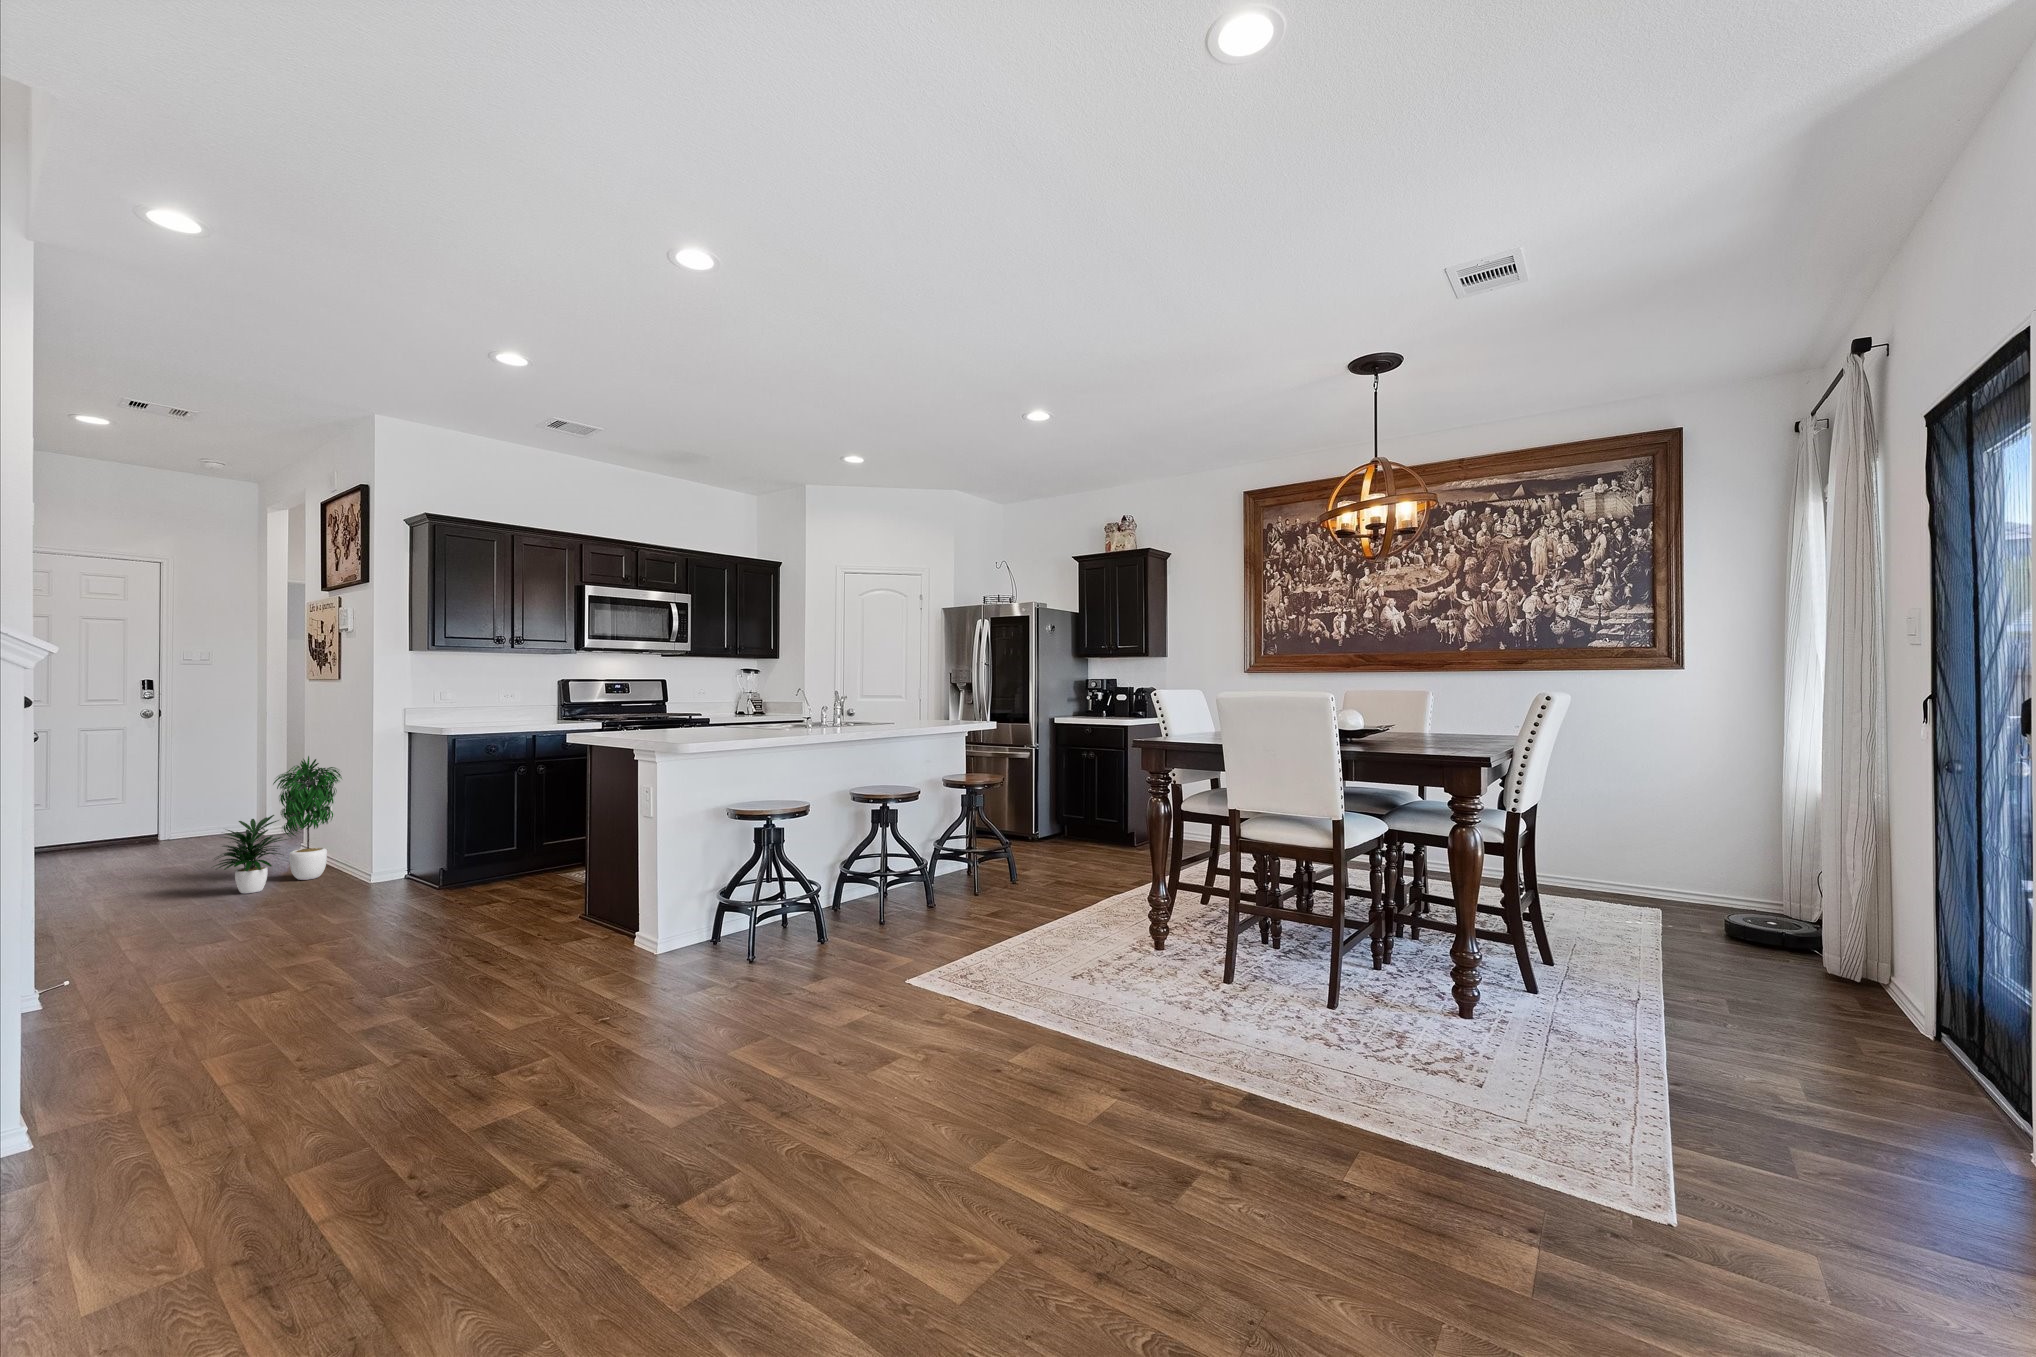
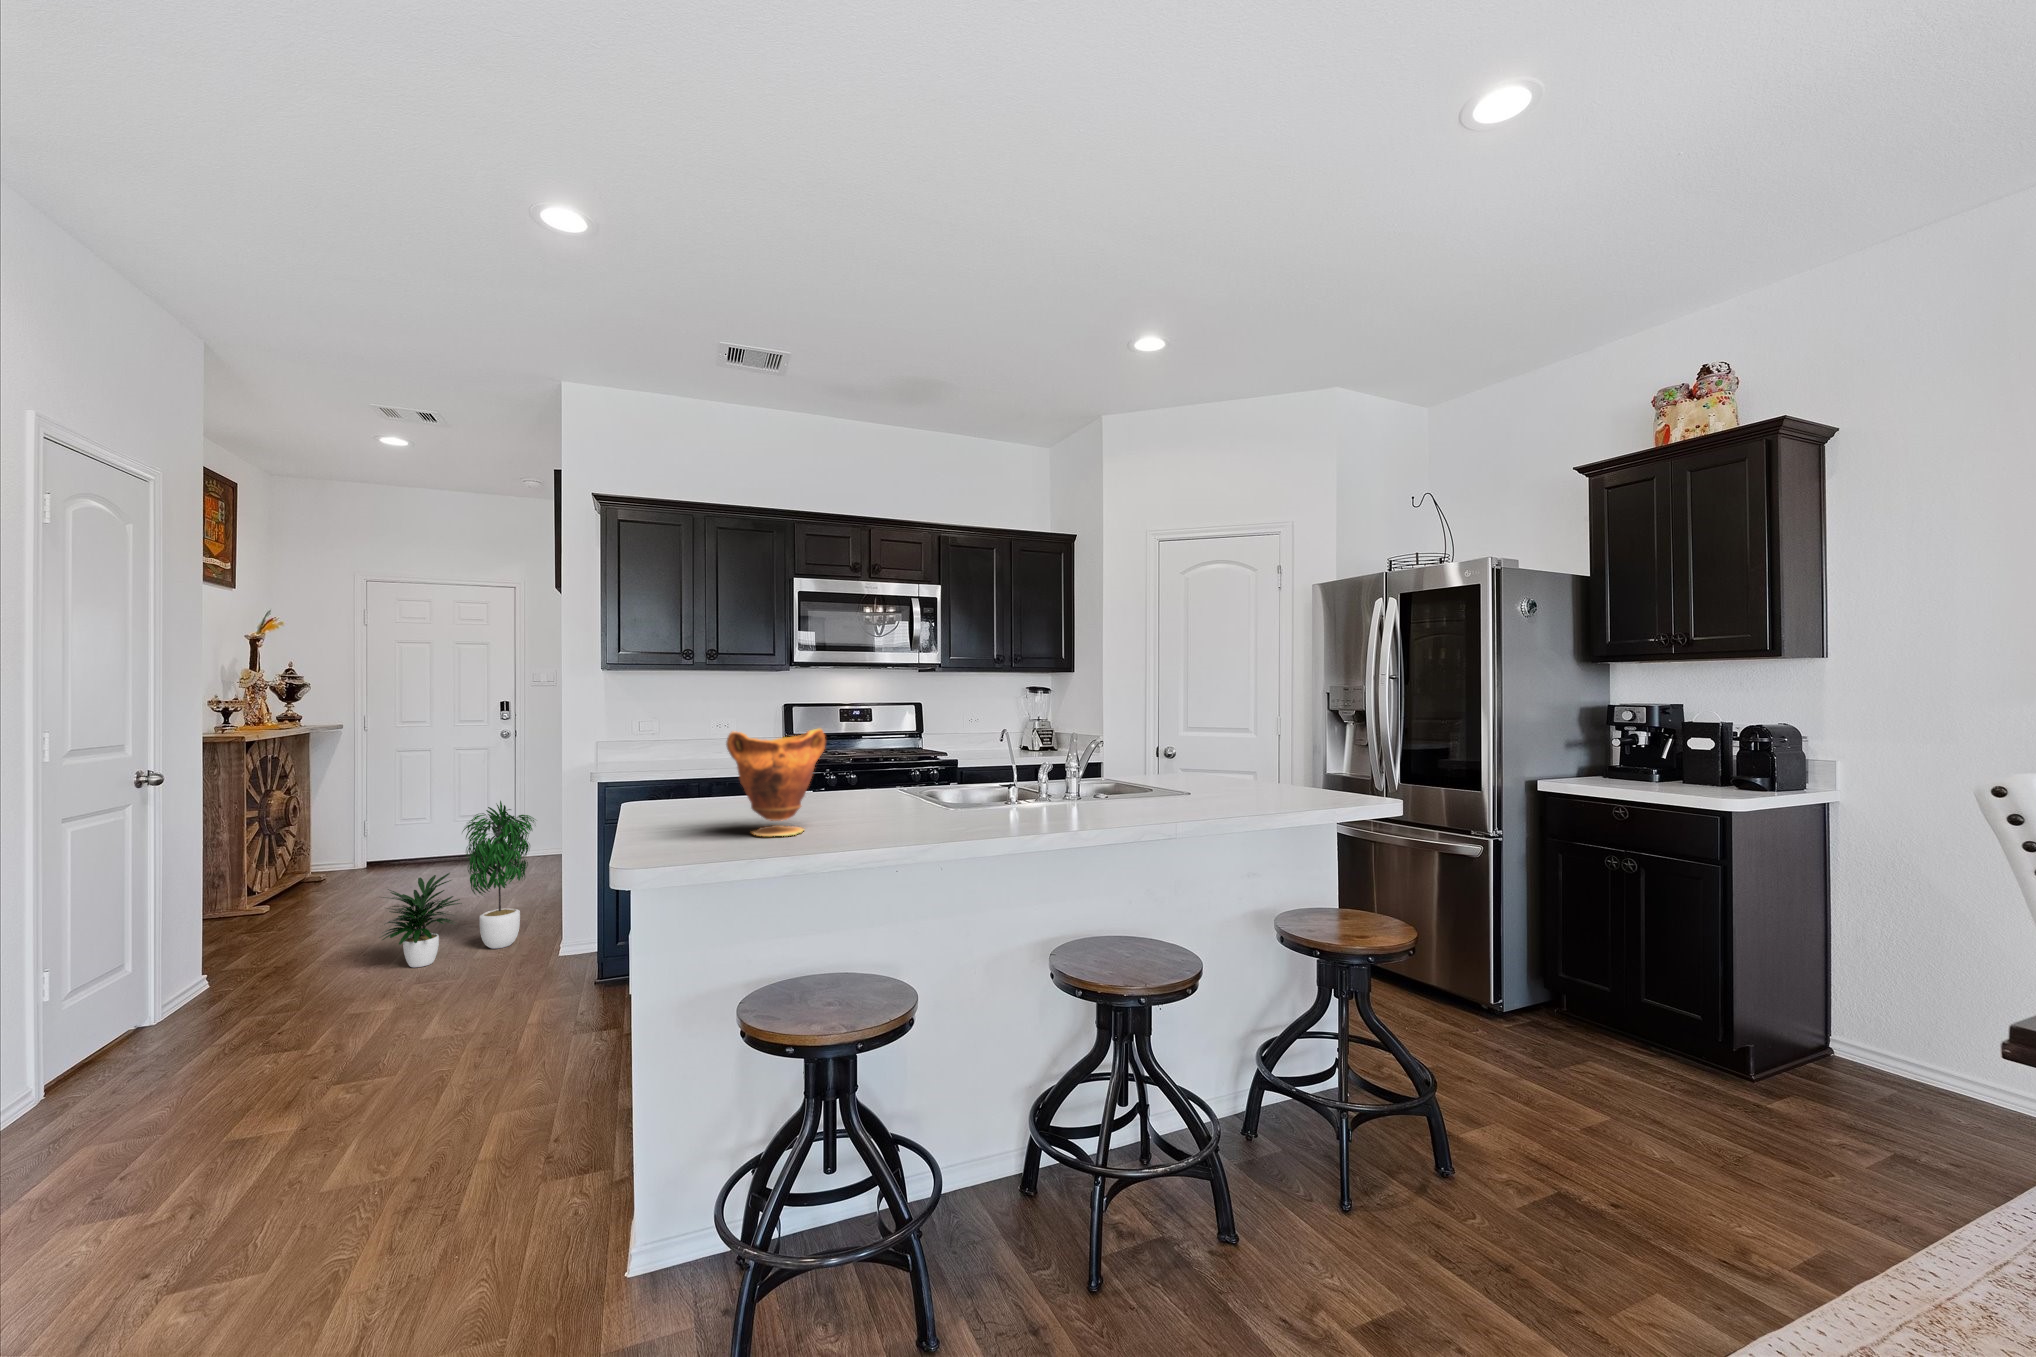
vase: none [680,680,727,735] -> present [726,729,825,836]

